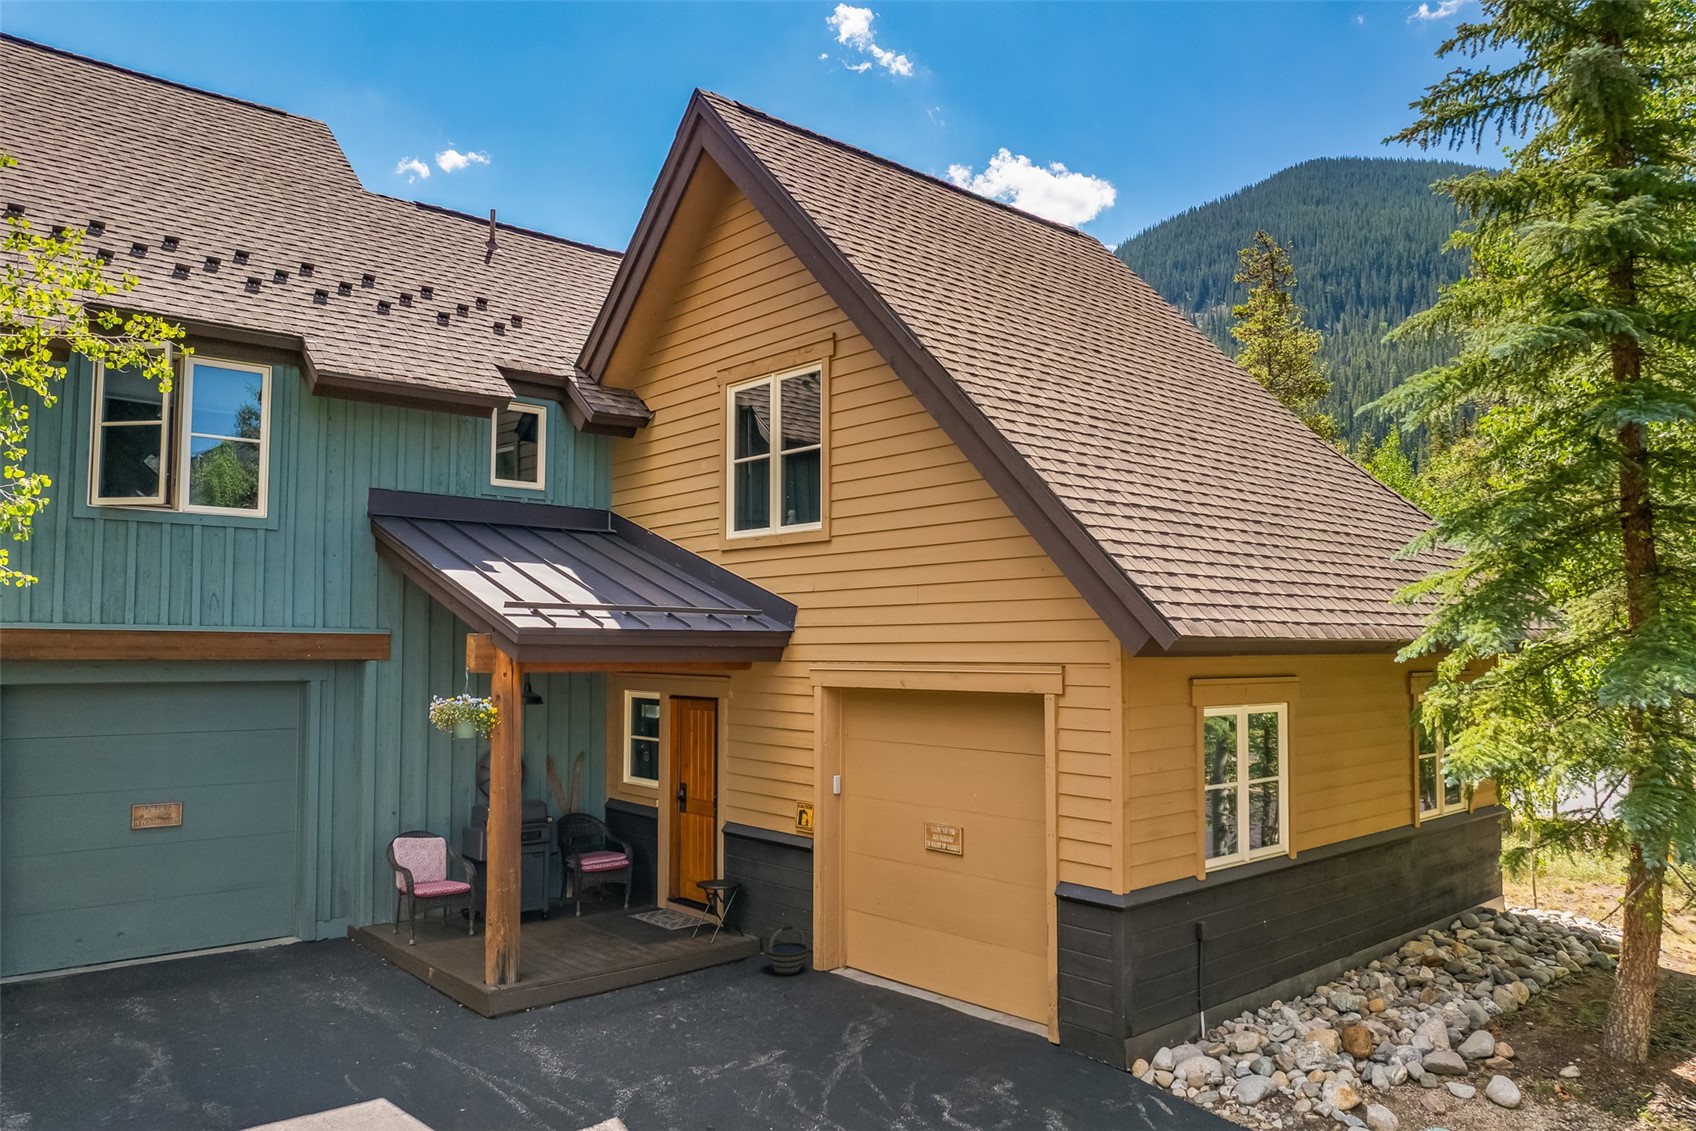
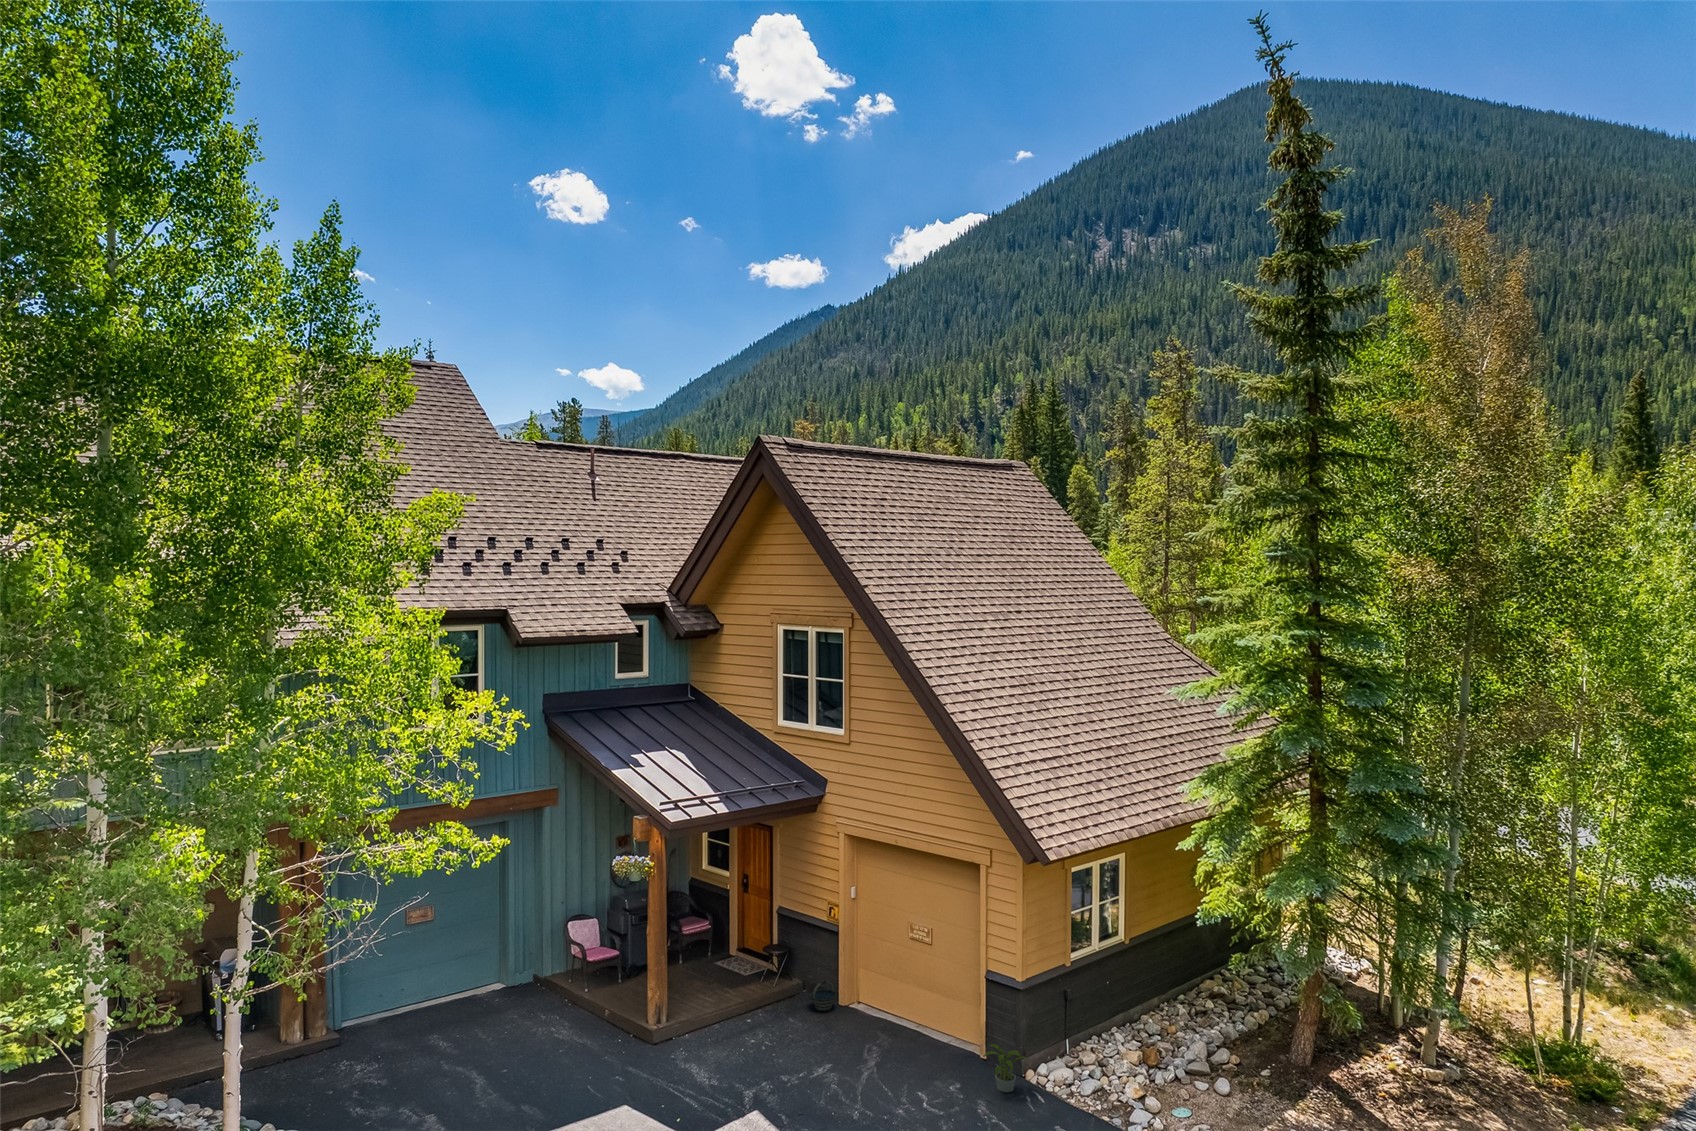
potted plant: none [1055,1008,1140,1094] -> present [983,1044,1028,1092]

